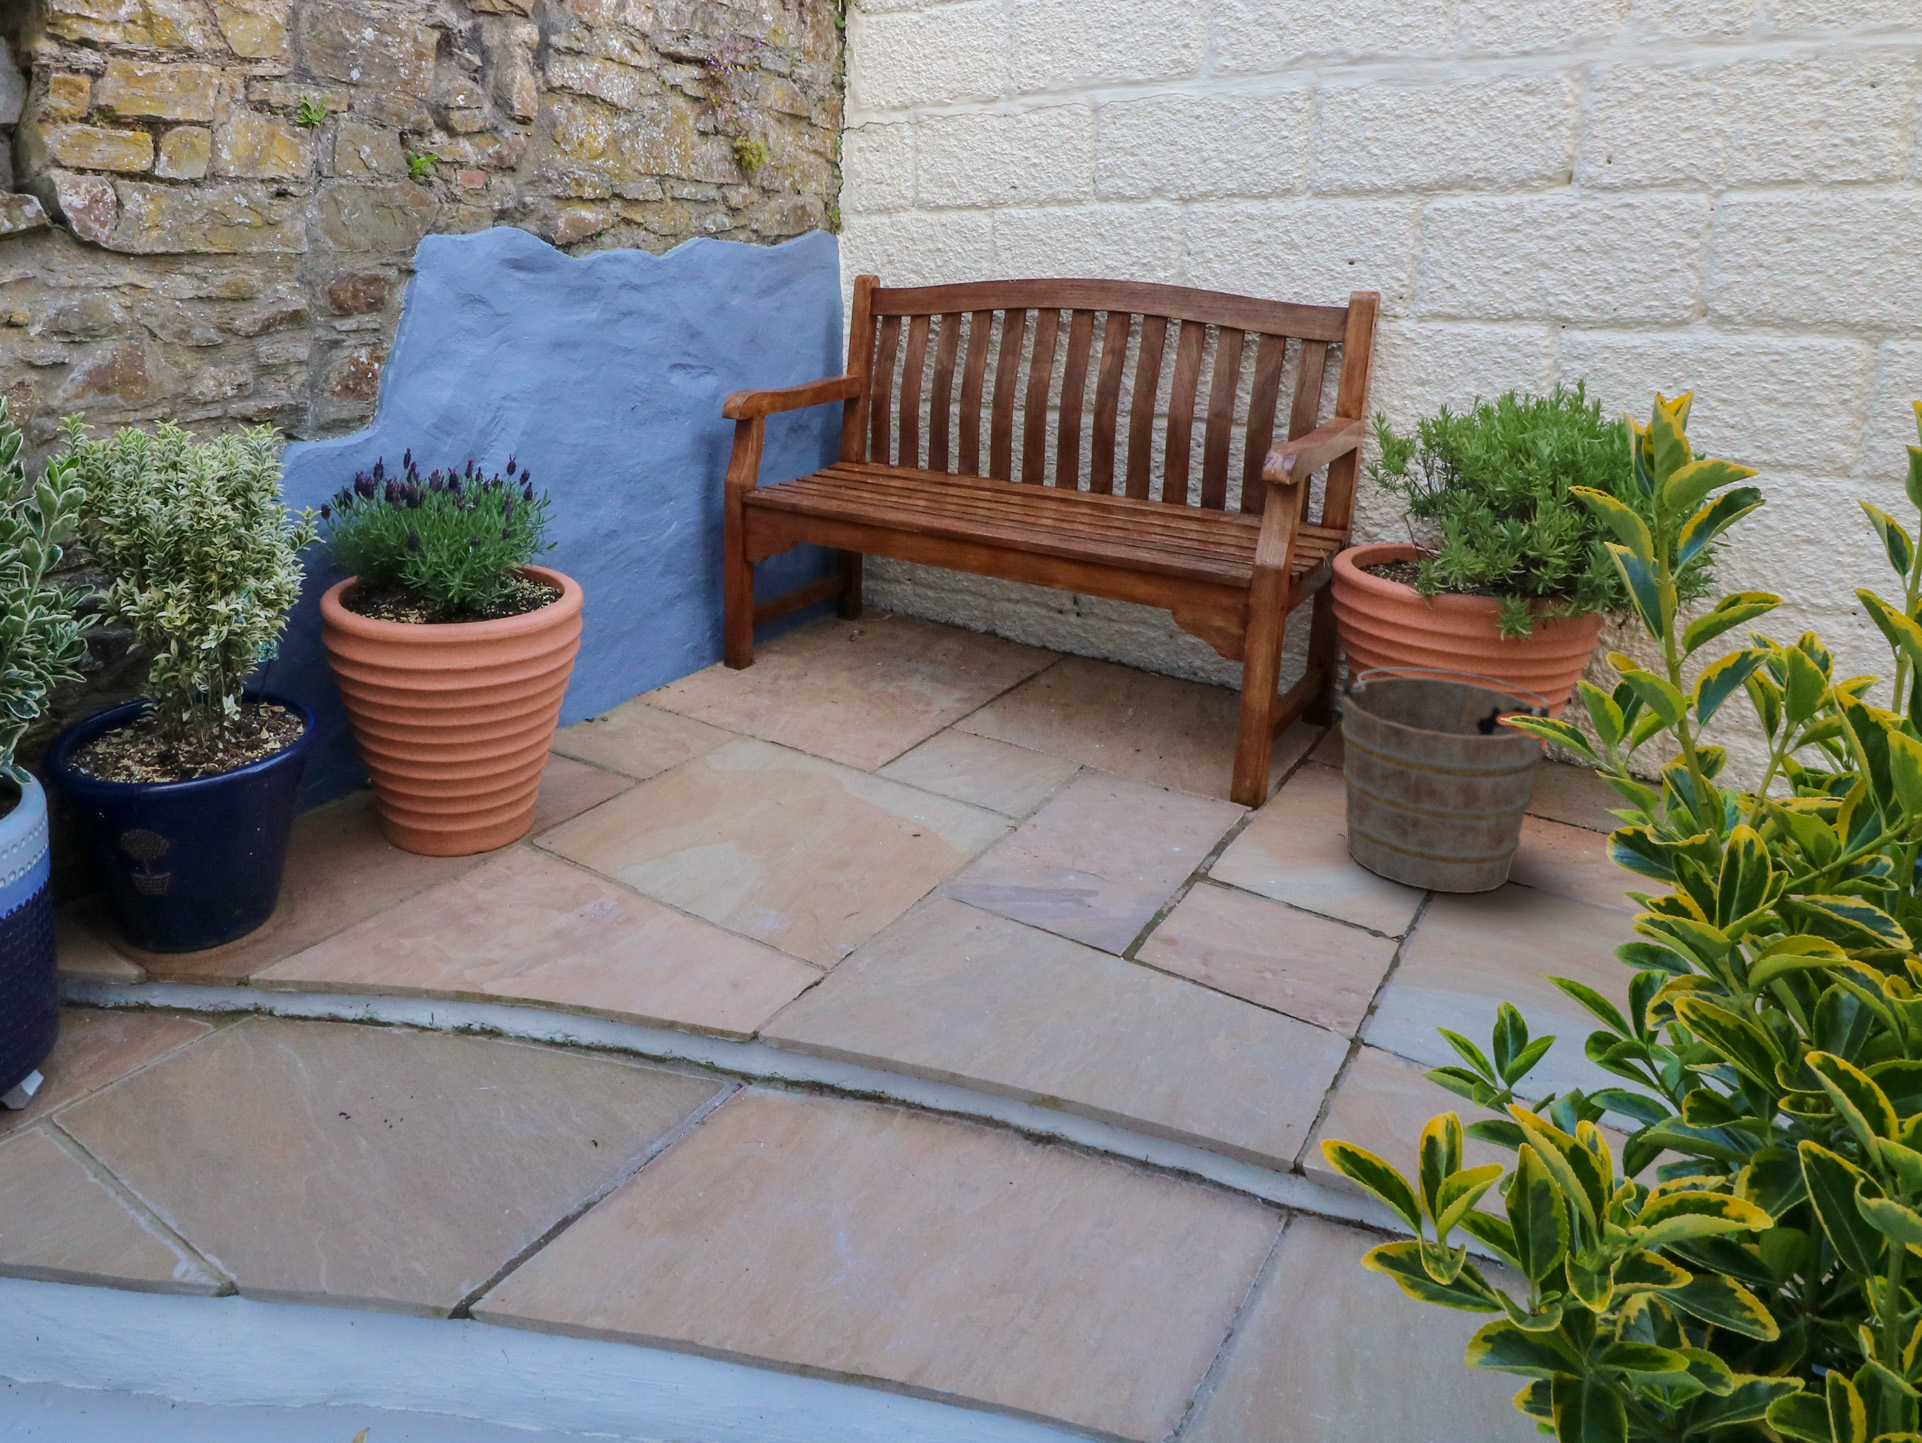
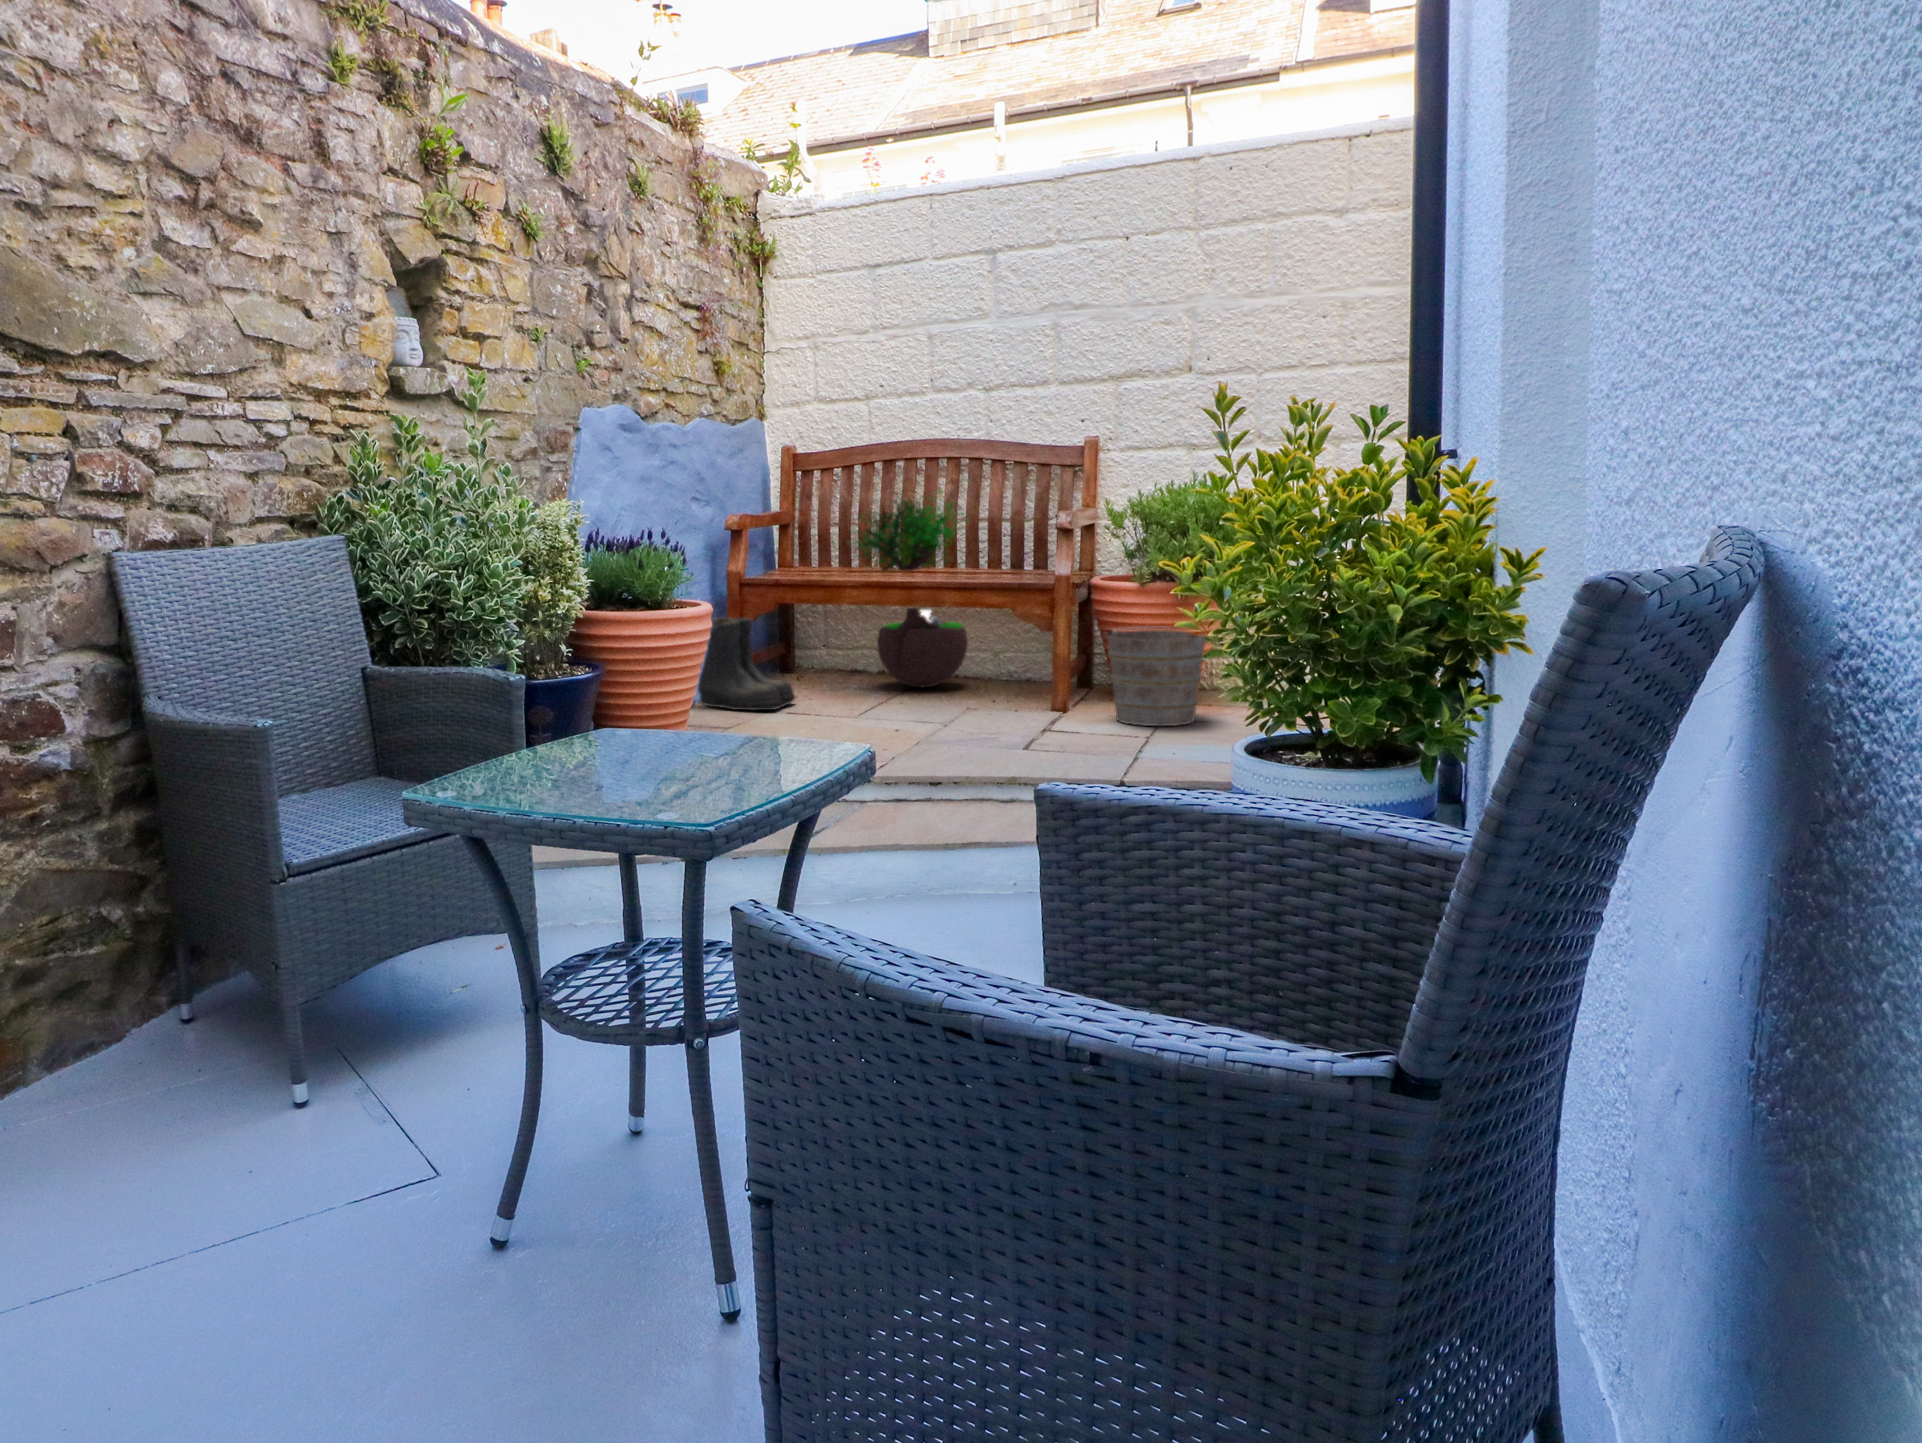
potted tree: none [913,347,1123,684] -> present [848,491,968,687]
boots: none [650,560,813,733] -> present [698,617,796,710]

